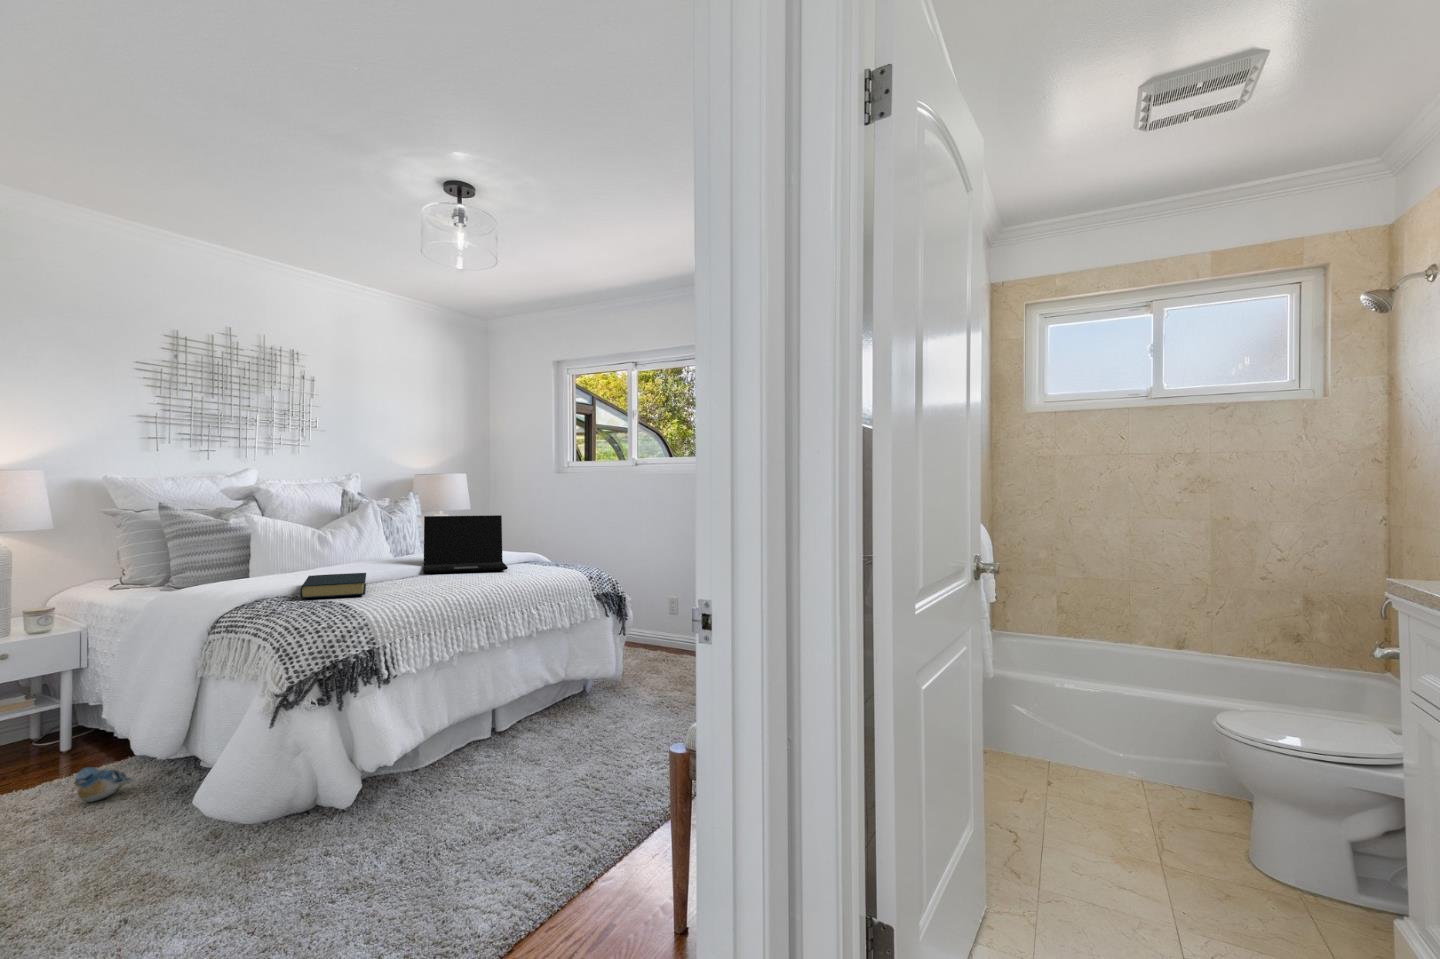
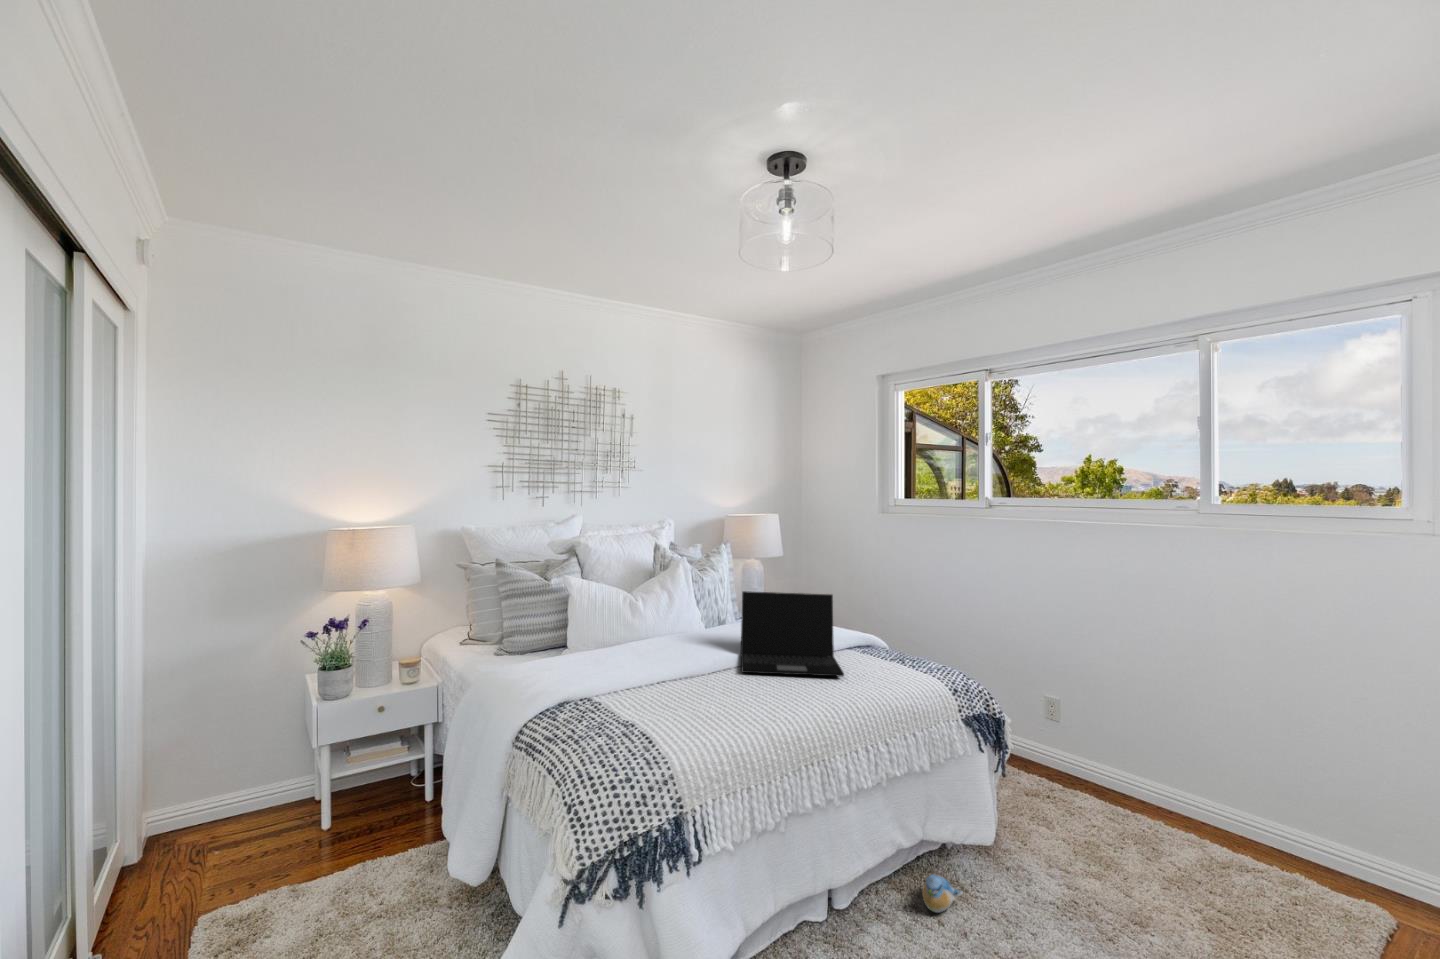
hardback book: present [300,573,366,598] -> none [602,673,677,720]
plush toy: present [74,767,136,802] -> present [922,874,963,913]

